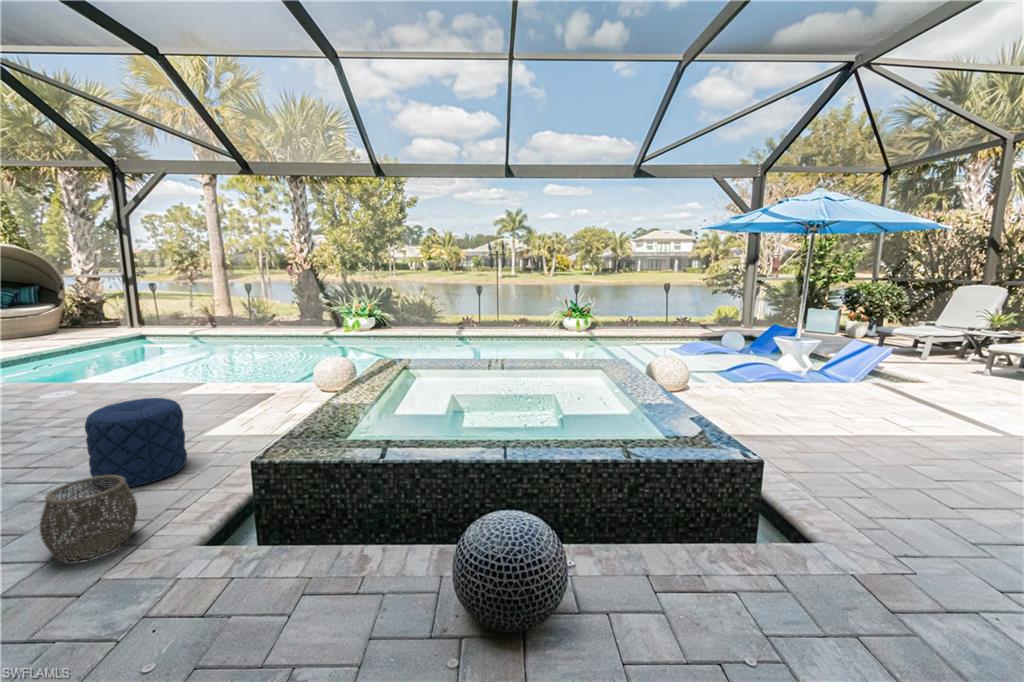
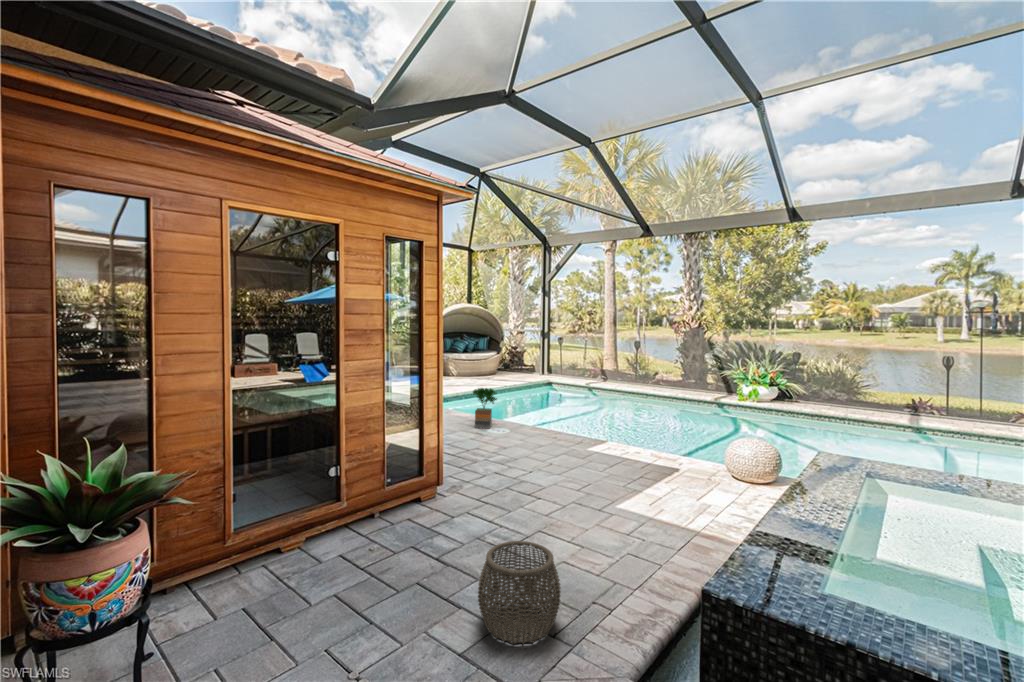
potted tree: none [12,348,59,398] -> present [473,388,497,429]
pouf: present [85,398,187,488] -> none [516,454,600,553]

